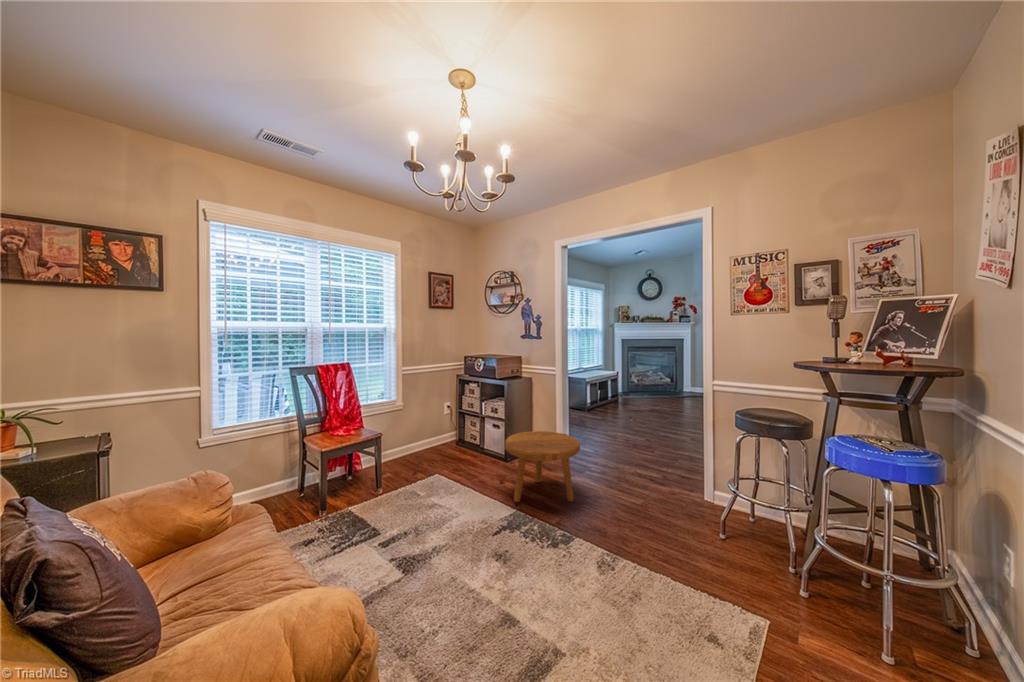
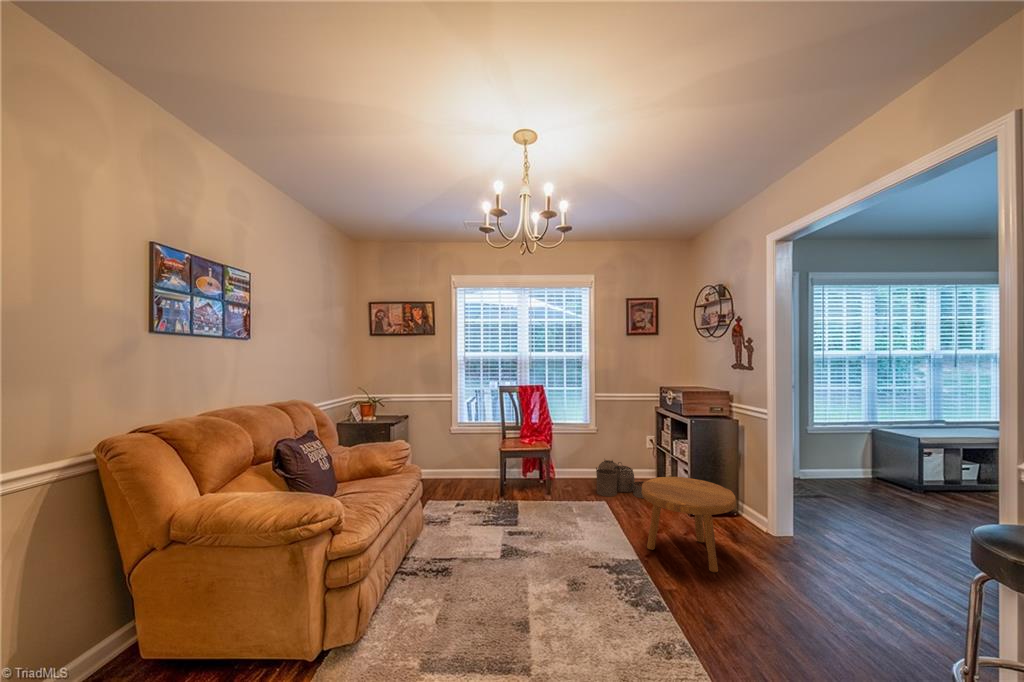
woven basket: none [404,432,468,469] -> present [596,460,644,498]

